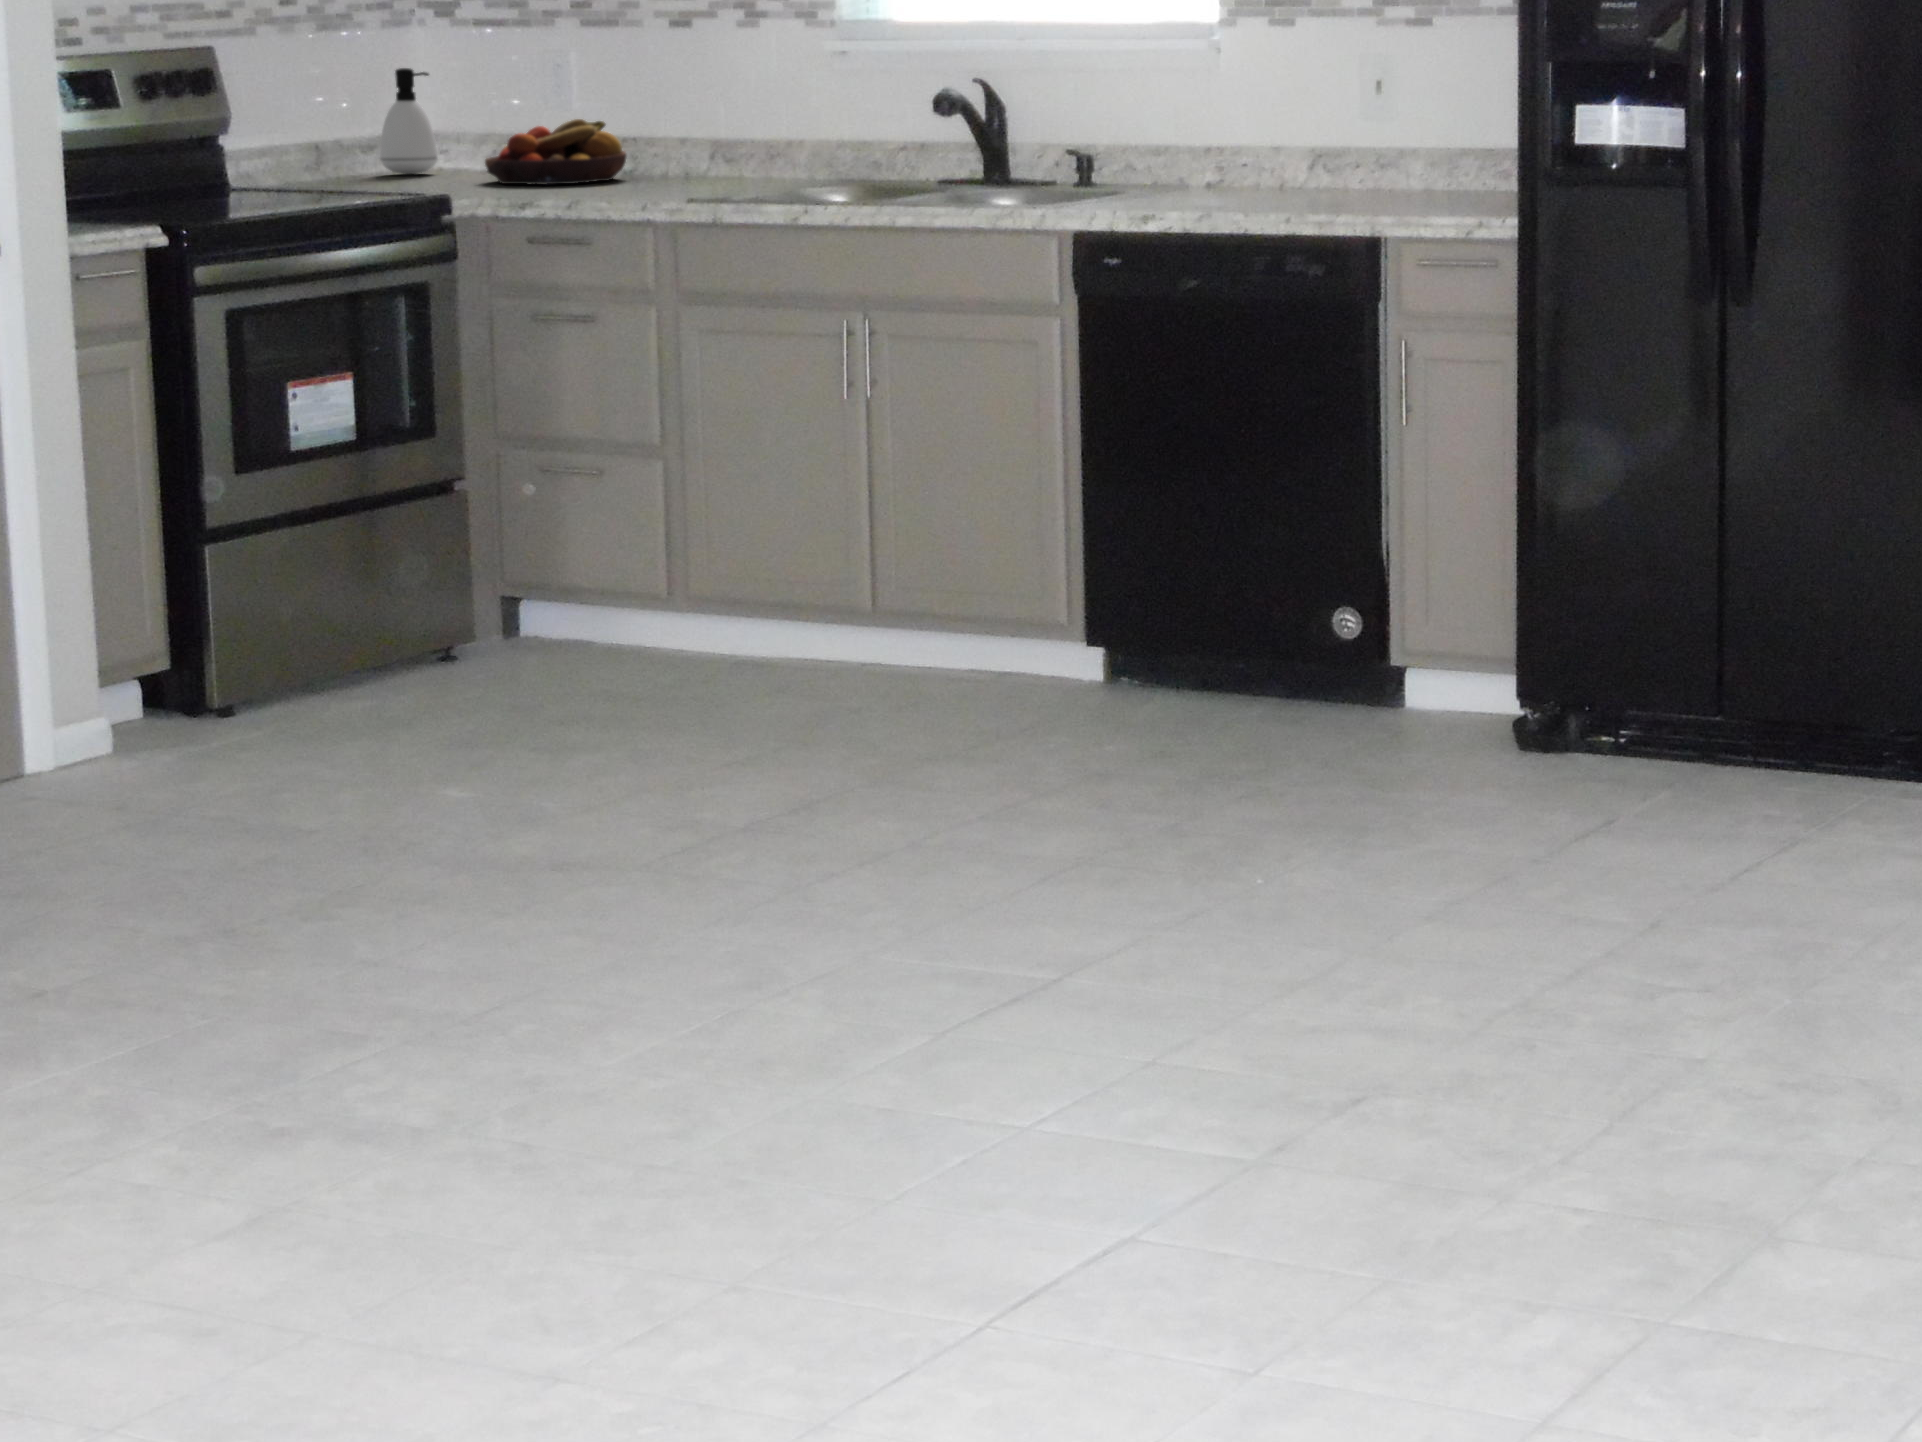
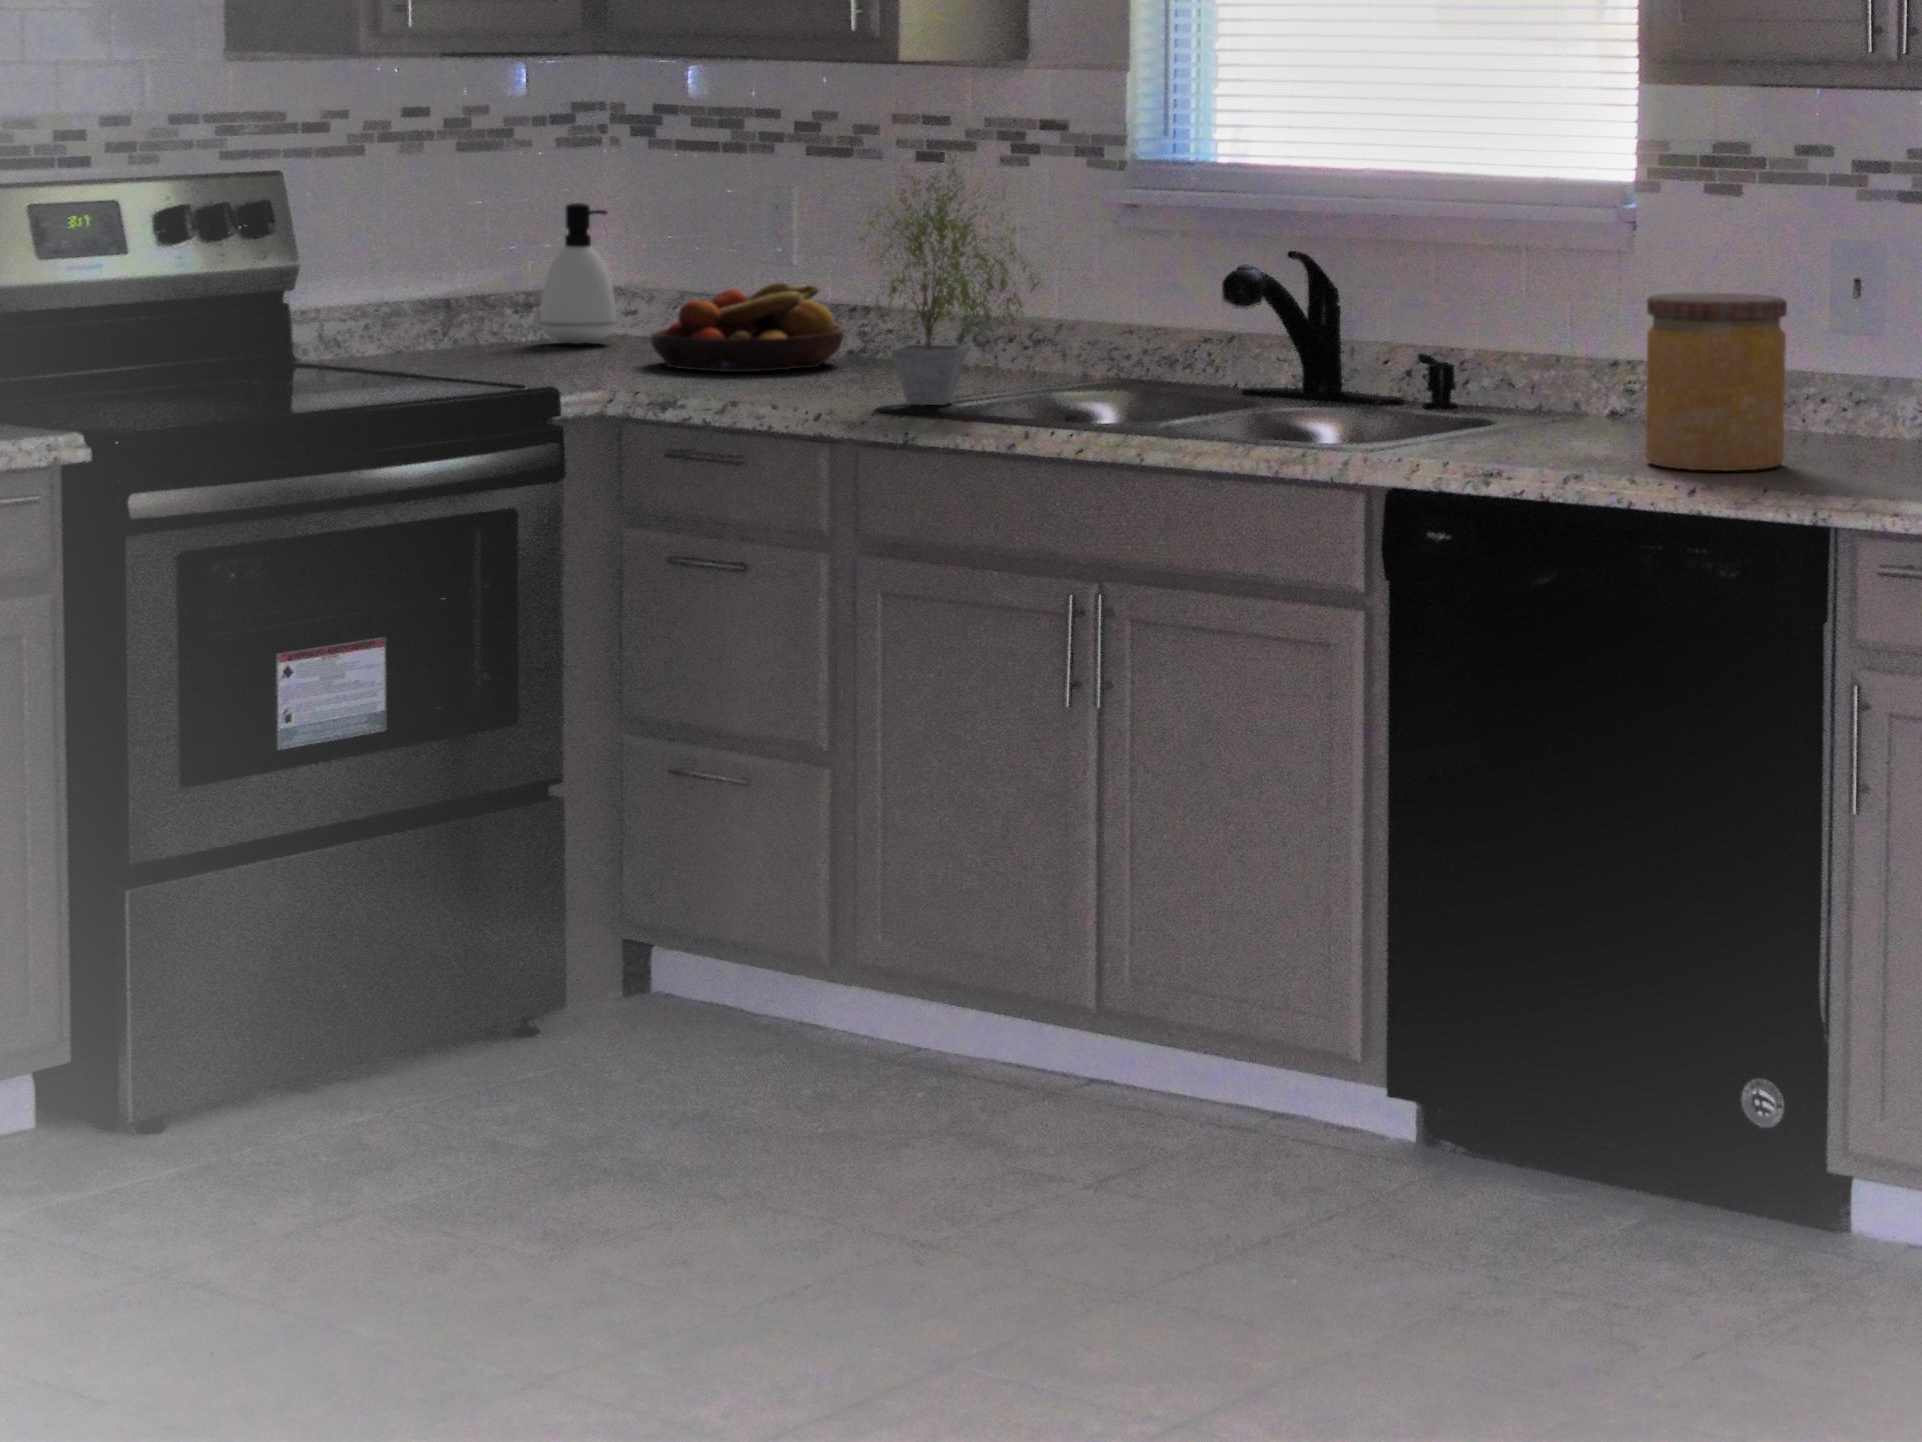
potted plant: none [657,8,799,196] -> present [855,148,1041,405]
jar: none [1247,90,1342,208] -> present [1645,293,1787,471]

